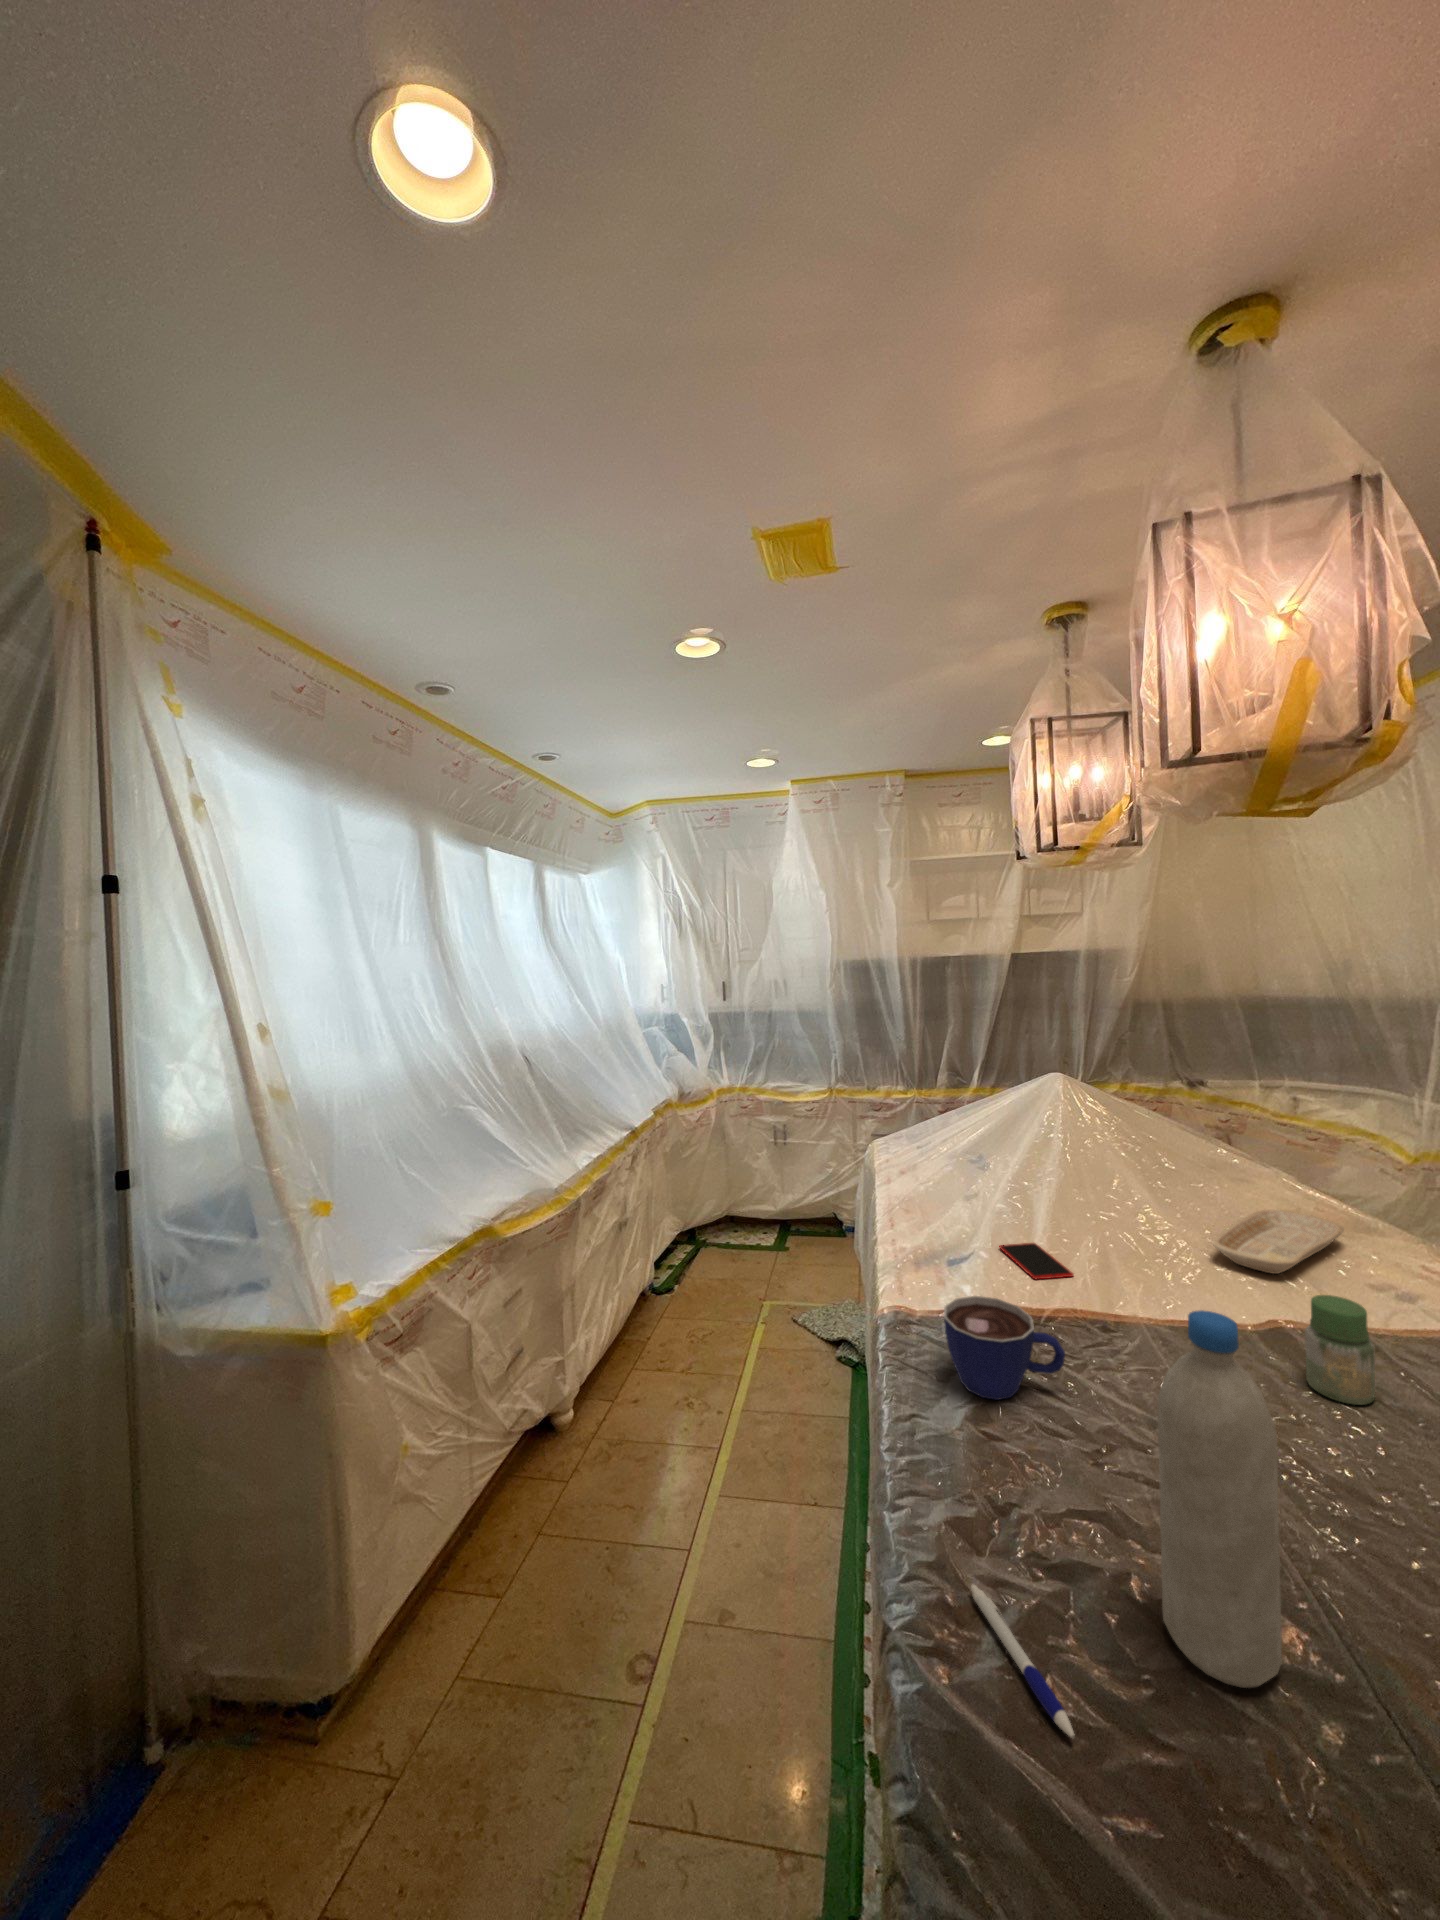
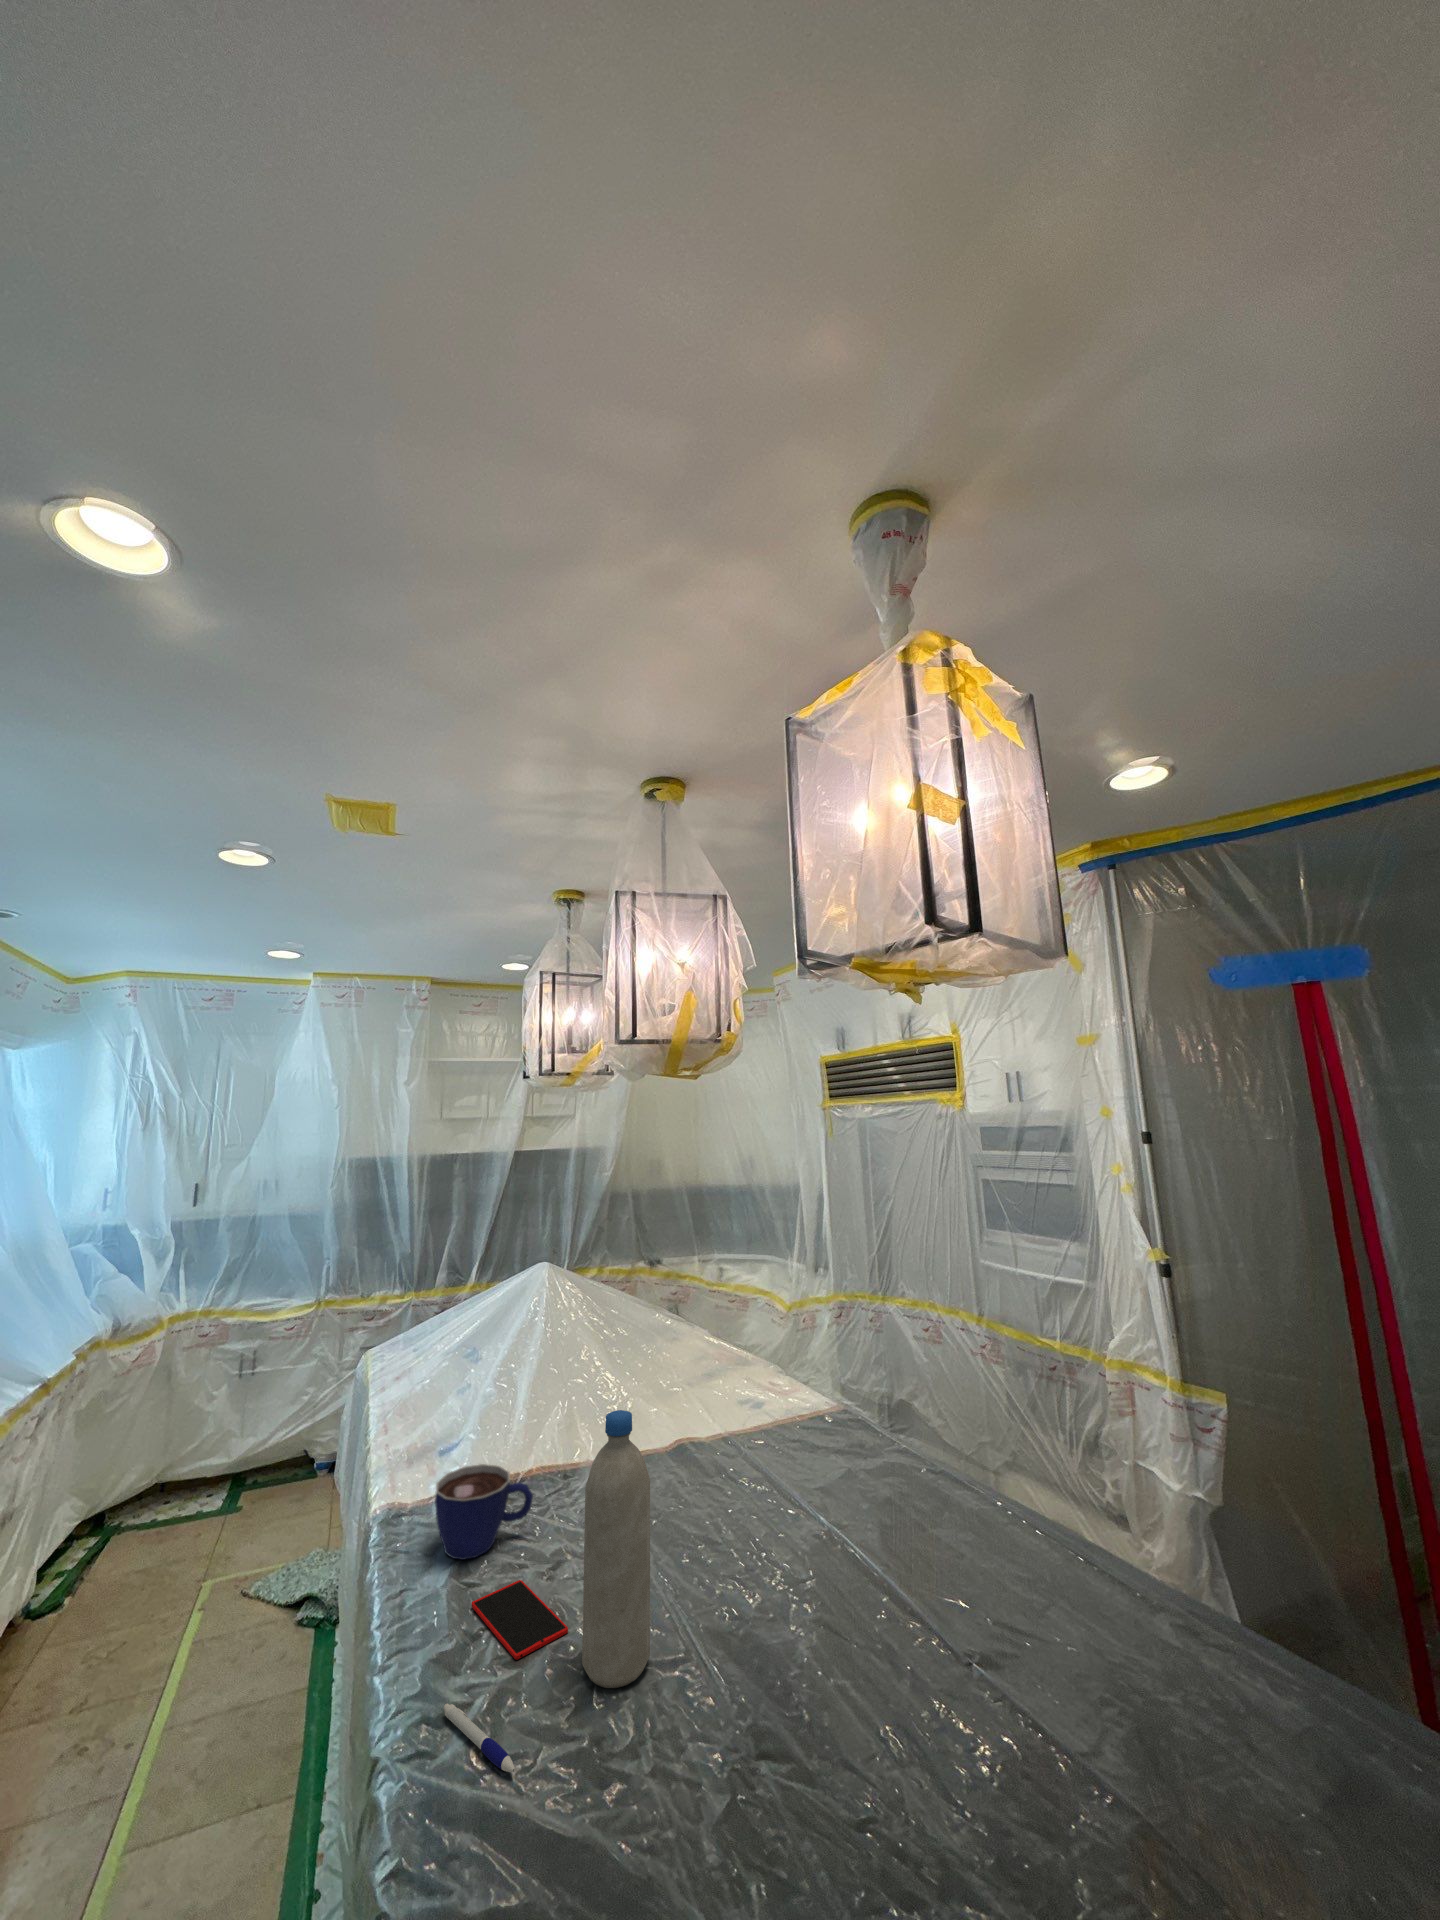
tray: present [1212,1210,1344,1274] -> none [647,1351,728,1401]
smartphone: present [999,1243,1074,1279] -> present [472,1580,568,1660]
jar: present [1305,1295,1375,1405] -> none [691,1401,728,1479]

